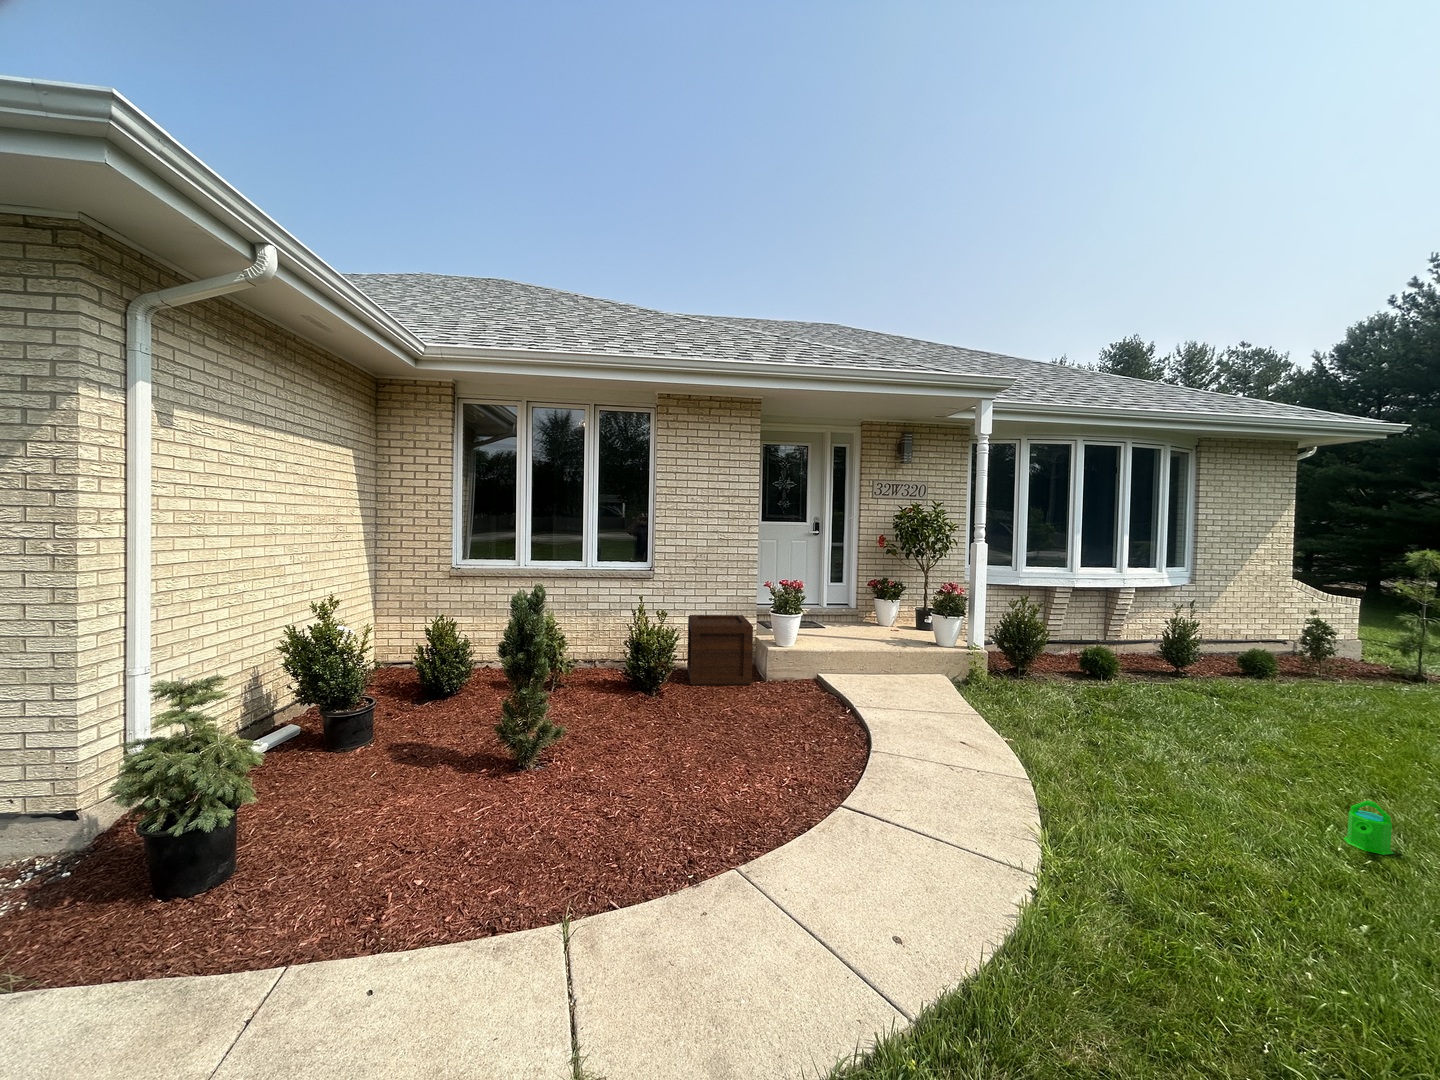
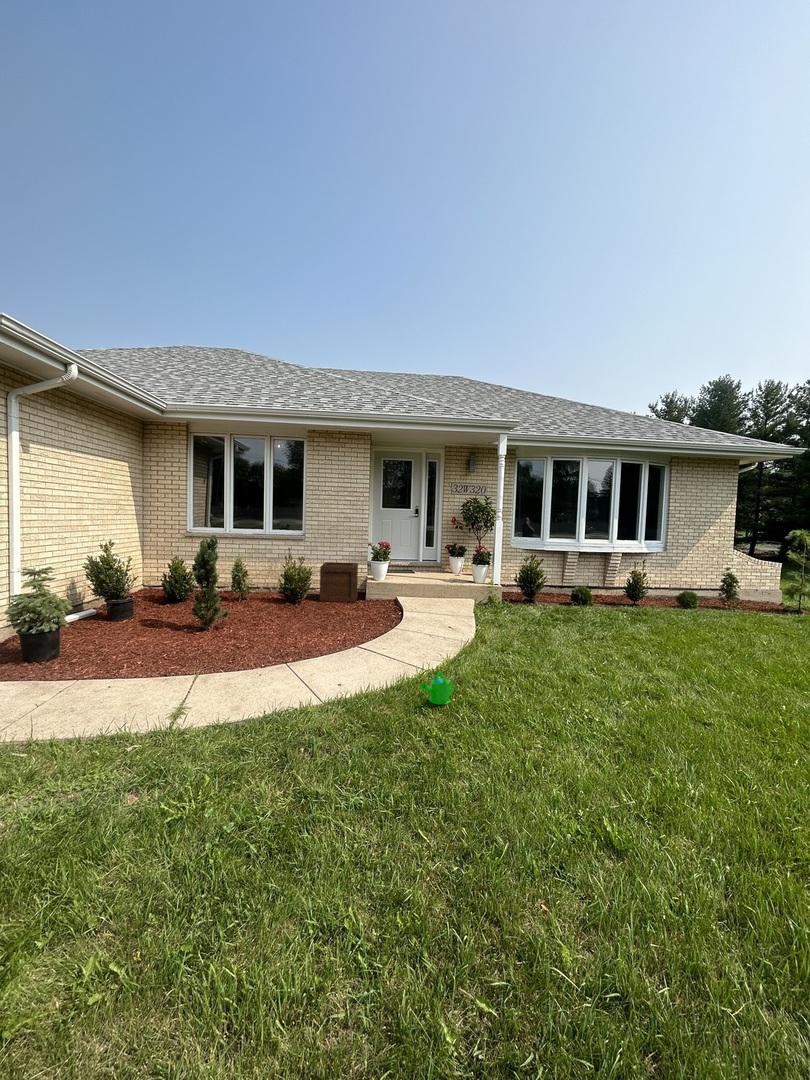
watering can: present [1344,800,1394,855] -> present [420,671,455,704]

